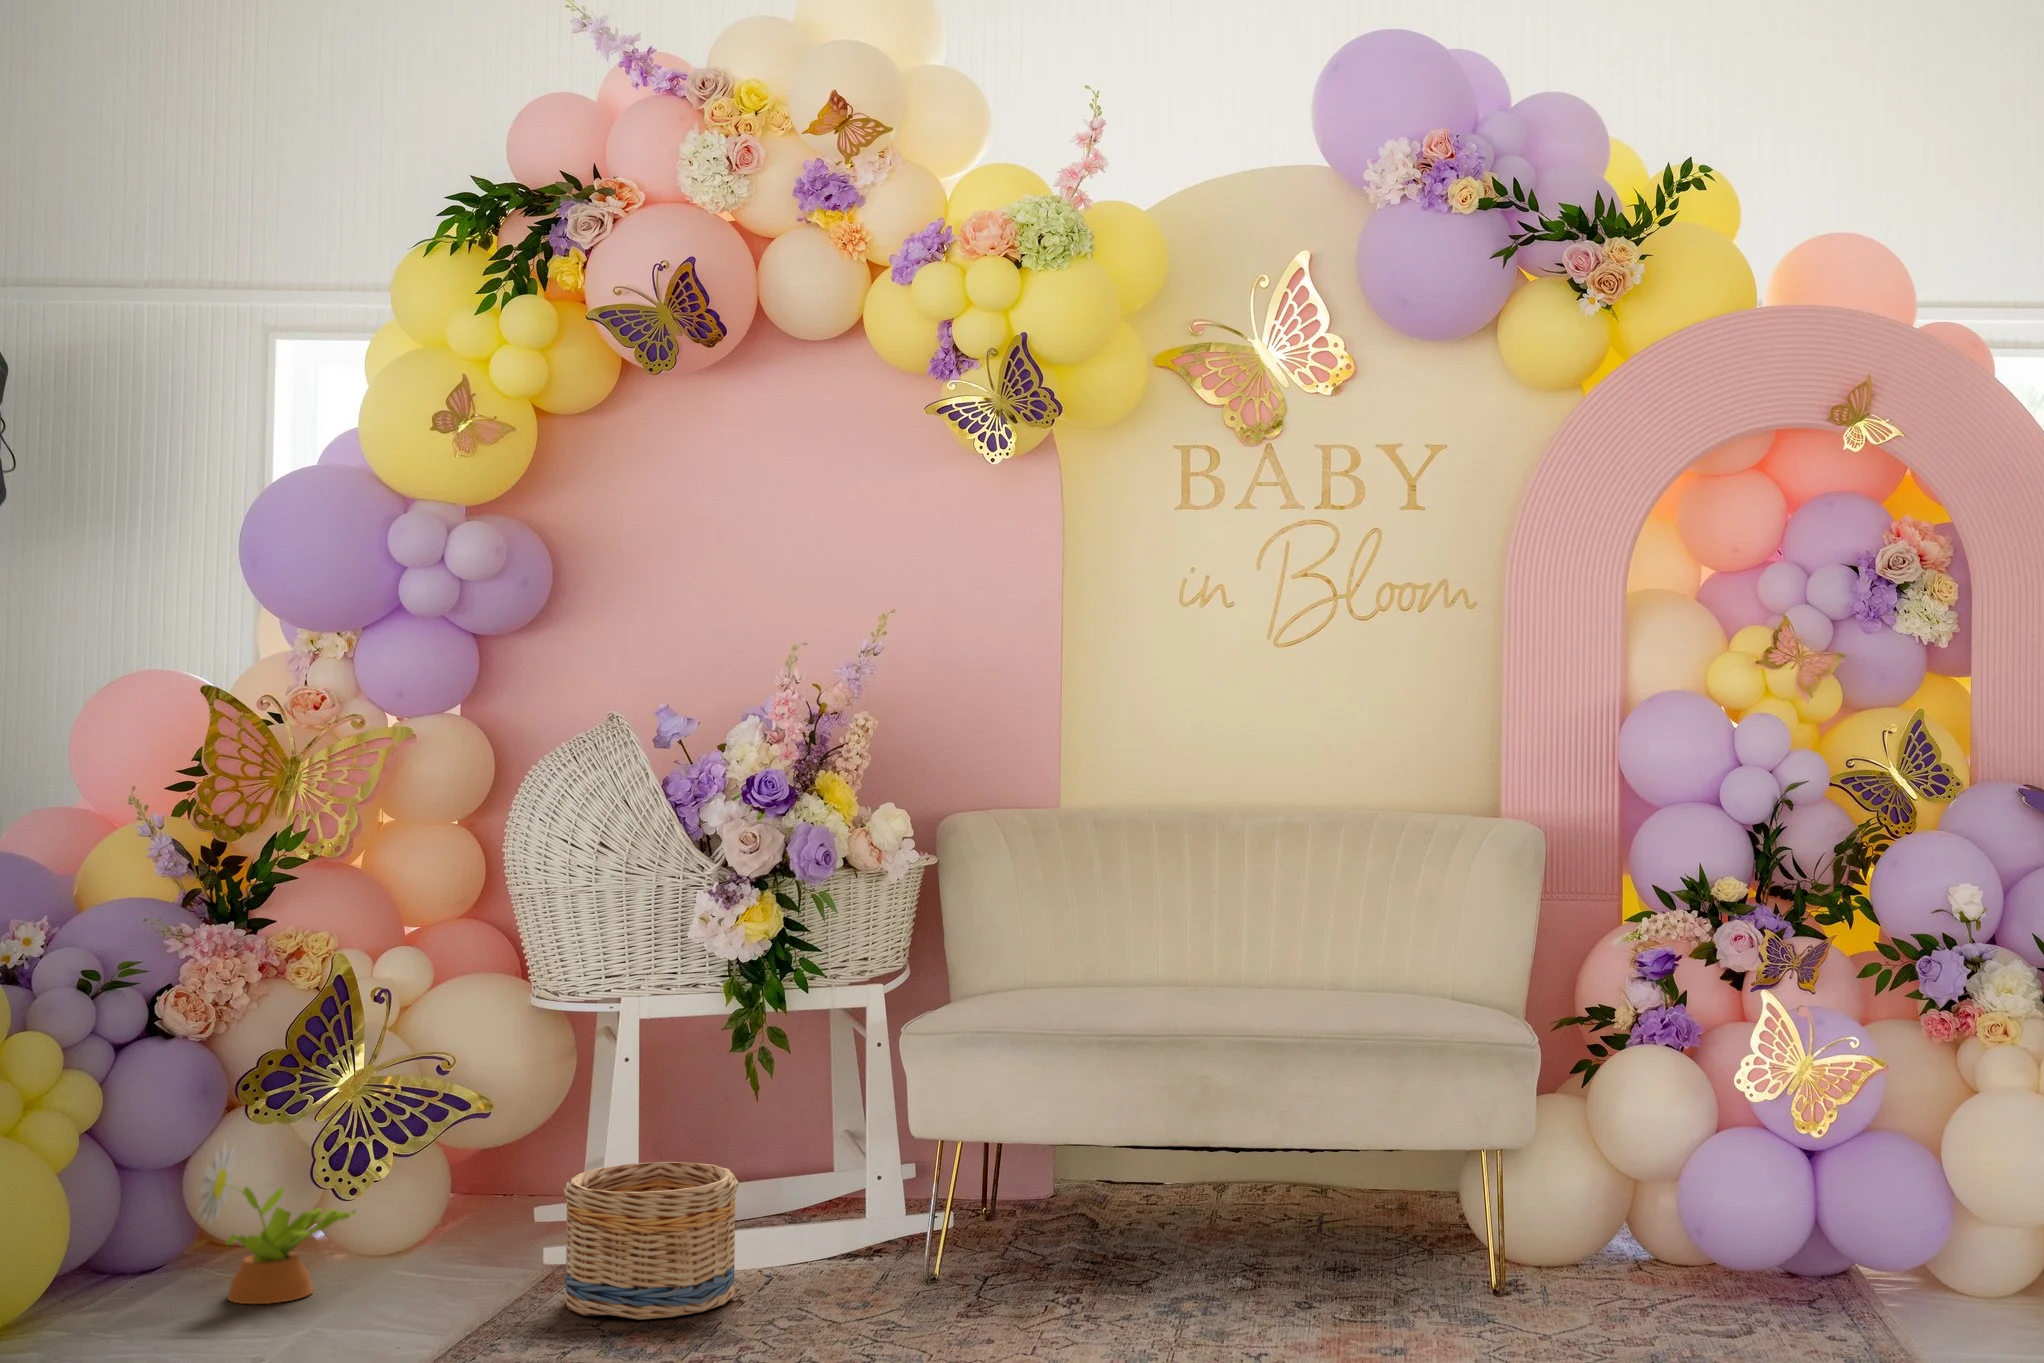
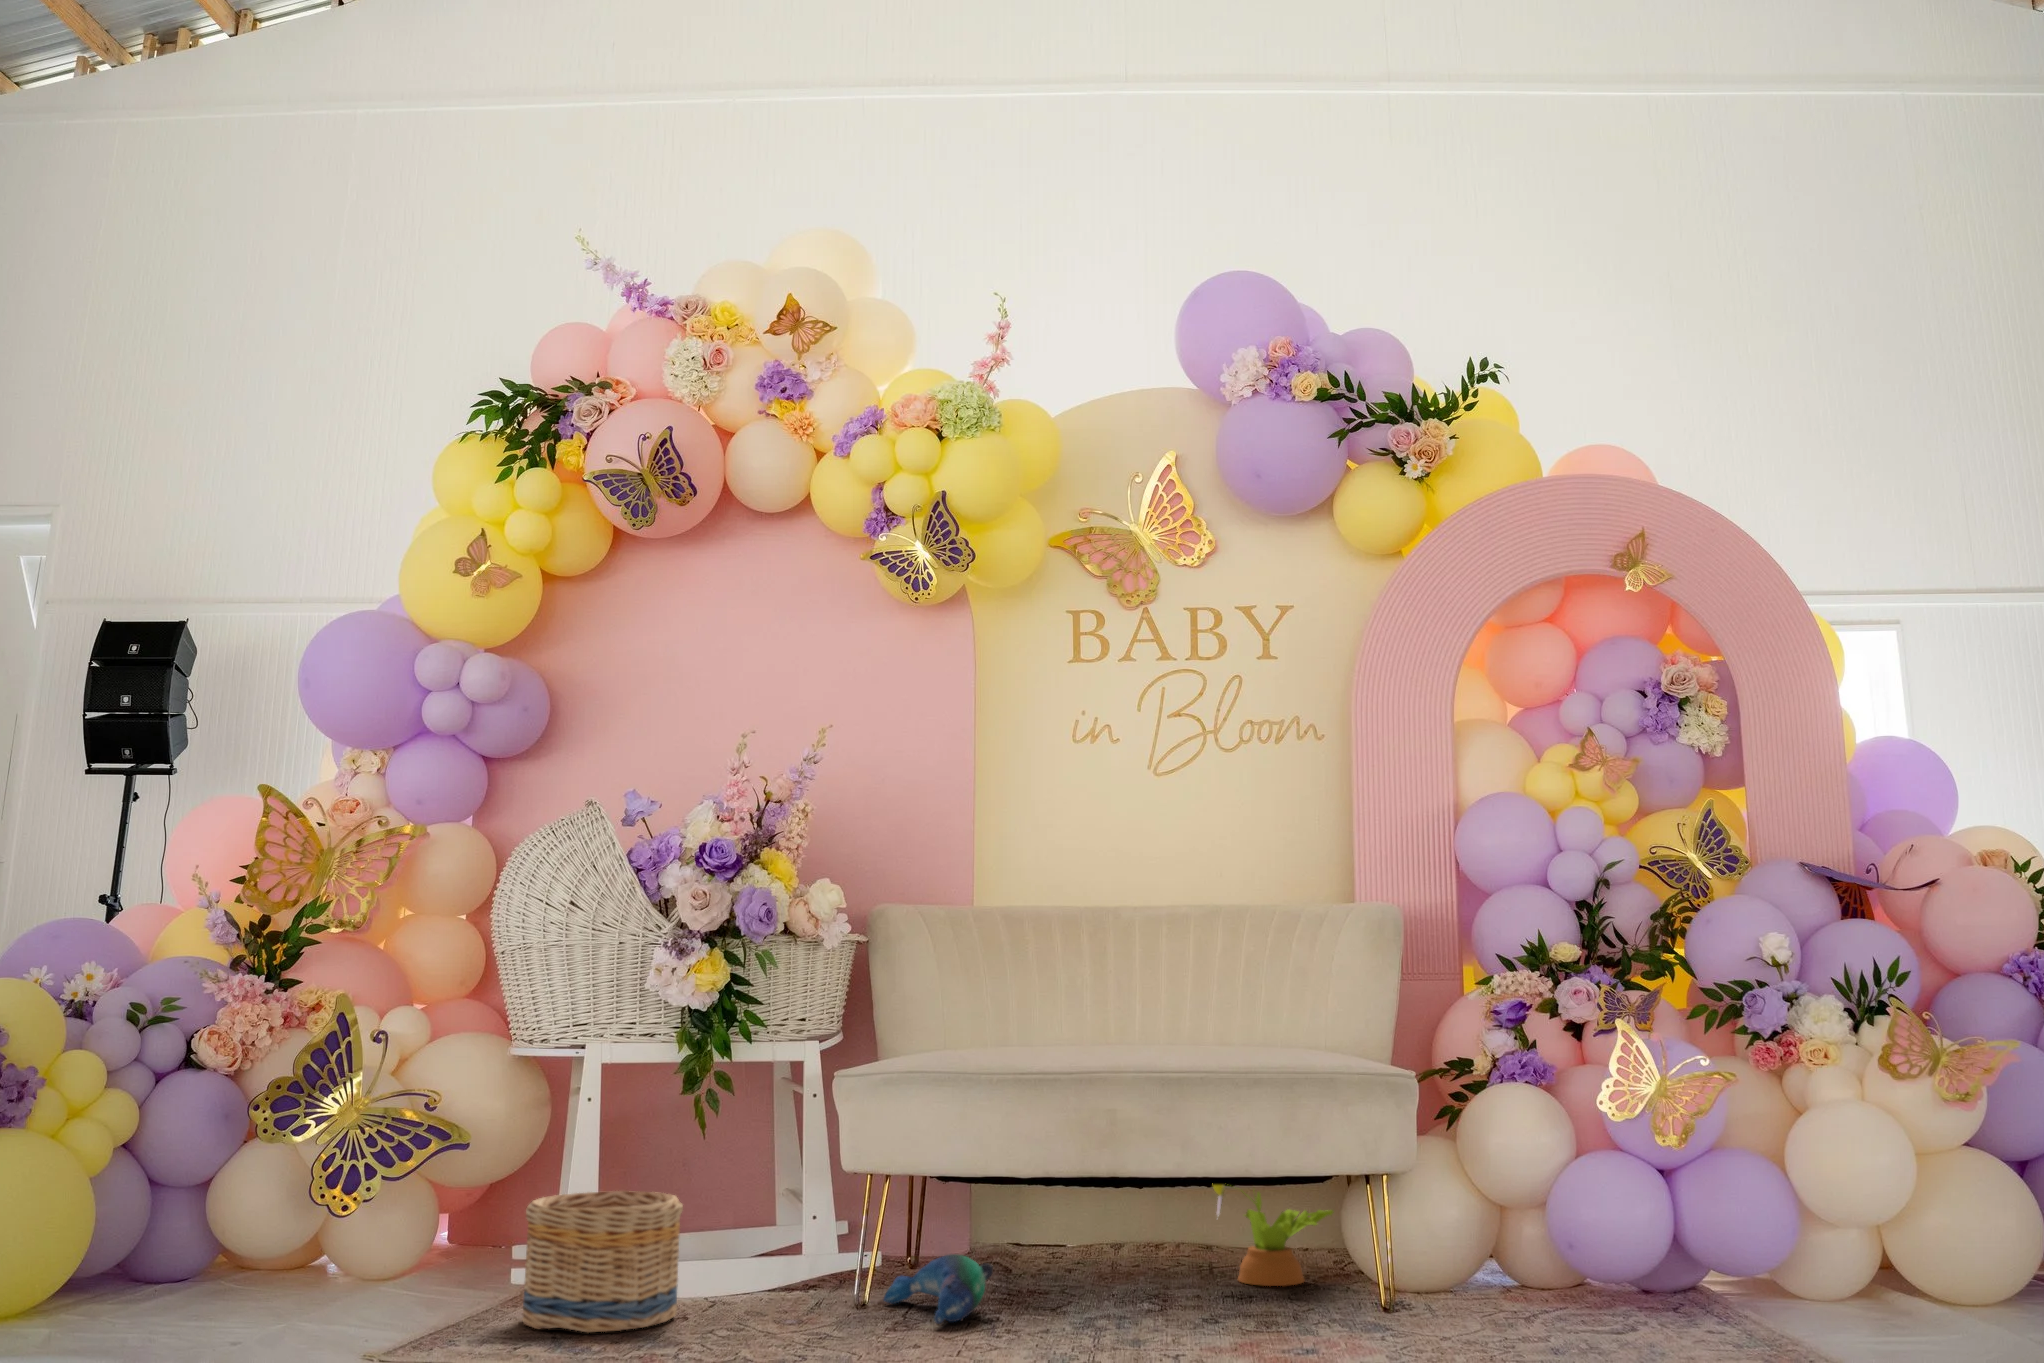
decorative plant: present [199,1142,355,1304] -> present [1213,1185,1333,1286]
plush toy: none [959,1226,1080,1306] -> present [884,1254,993,1324]

